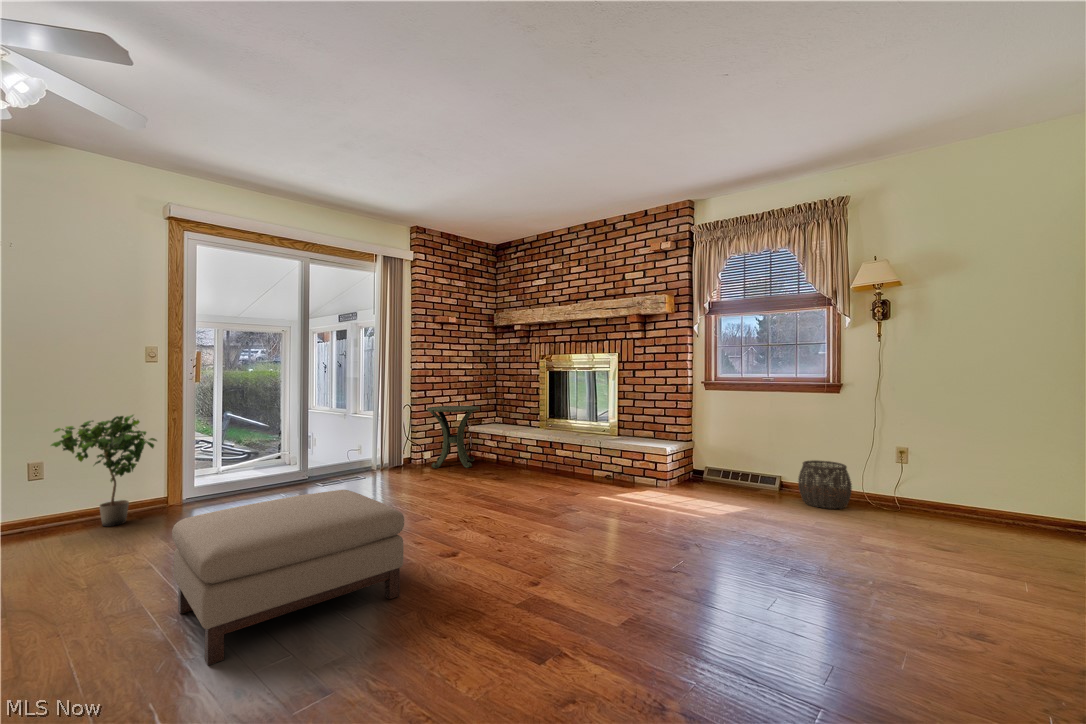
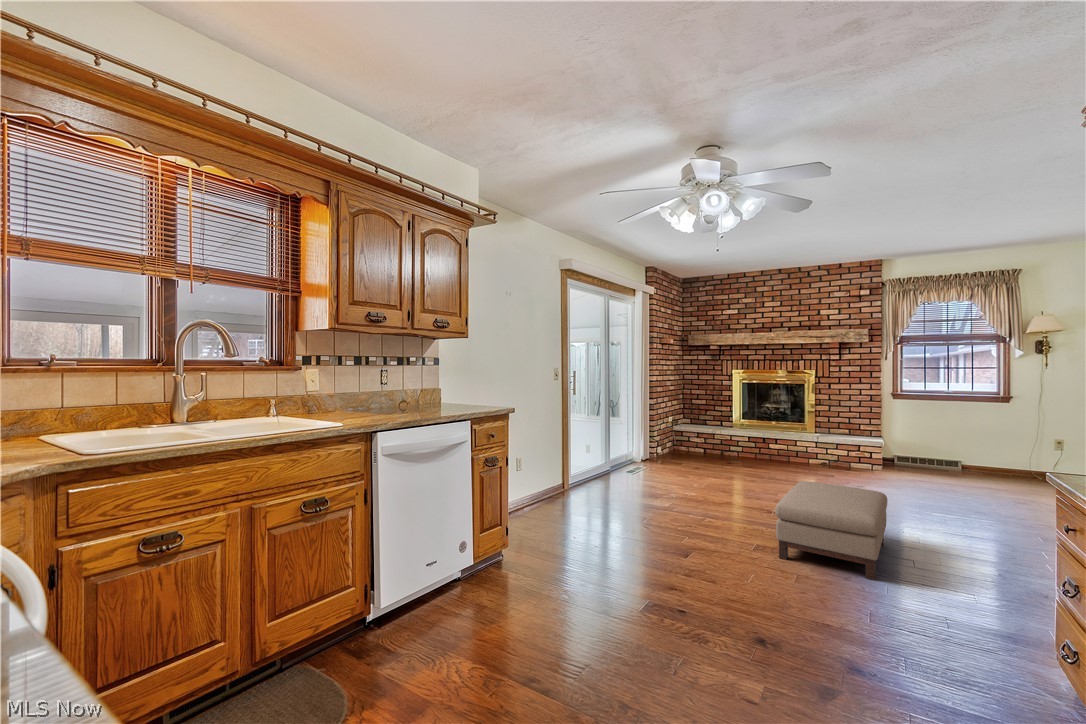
side table: present [427,406,480,468] -> none [661,412,704,462]
potted plant: present [51,415,157,526] -> none [537,433,598,515]
woven basket: present [798,460,852,509] -> none [983,448,1028,481]

